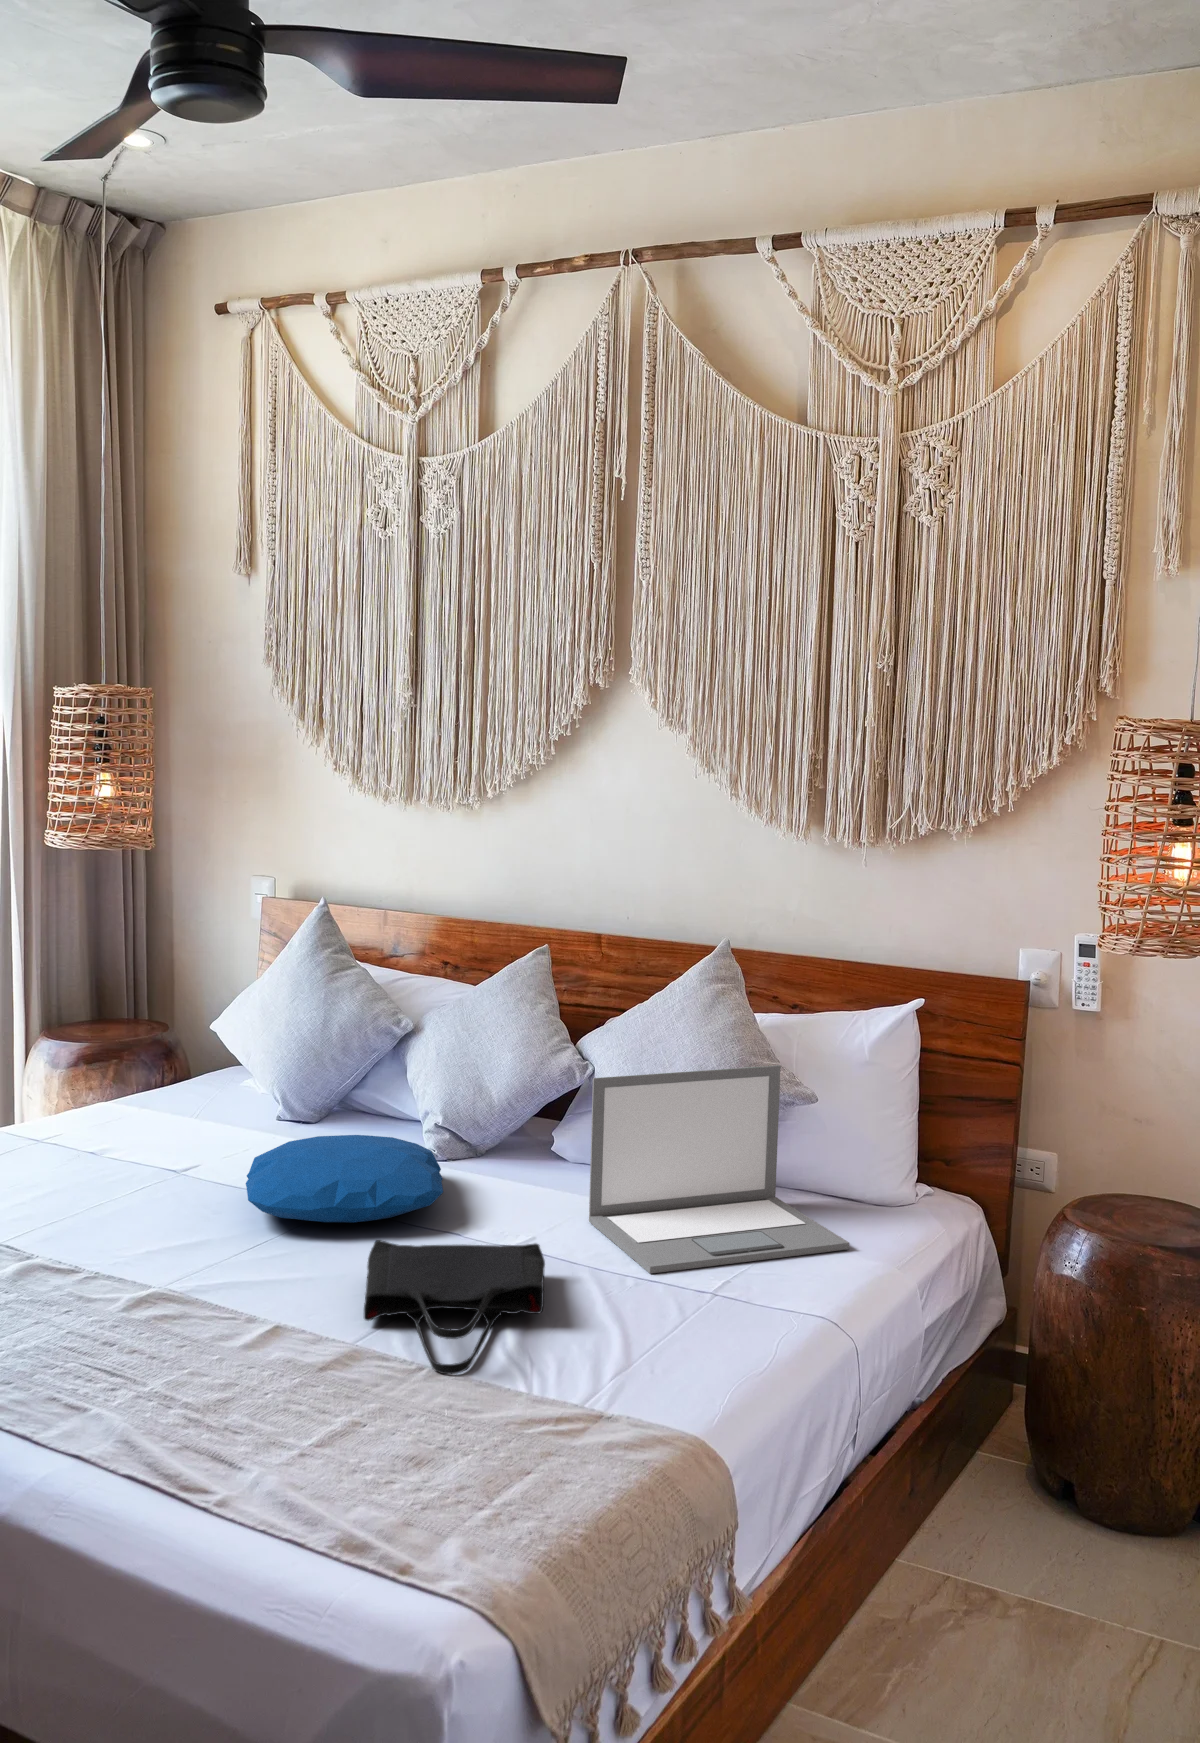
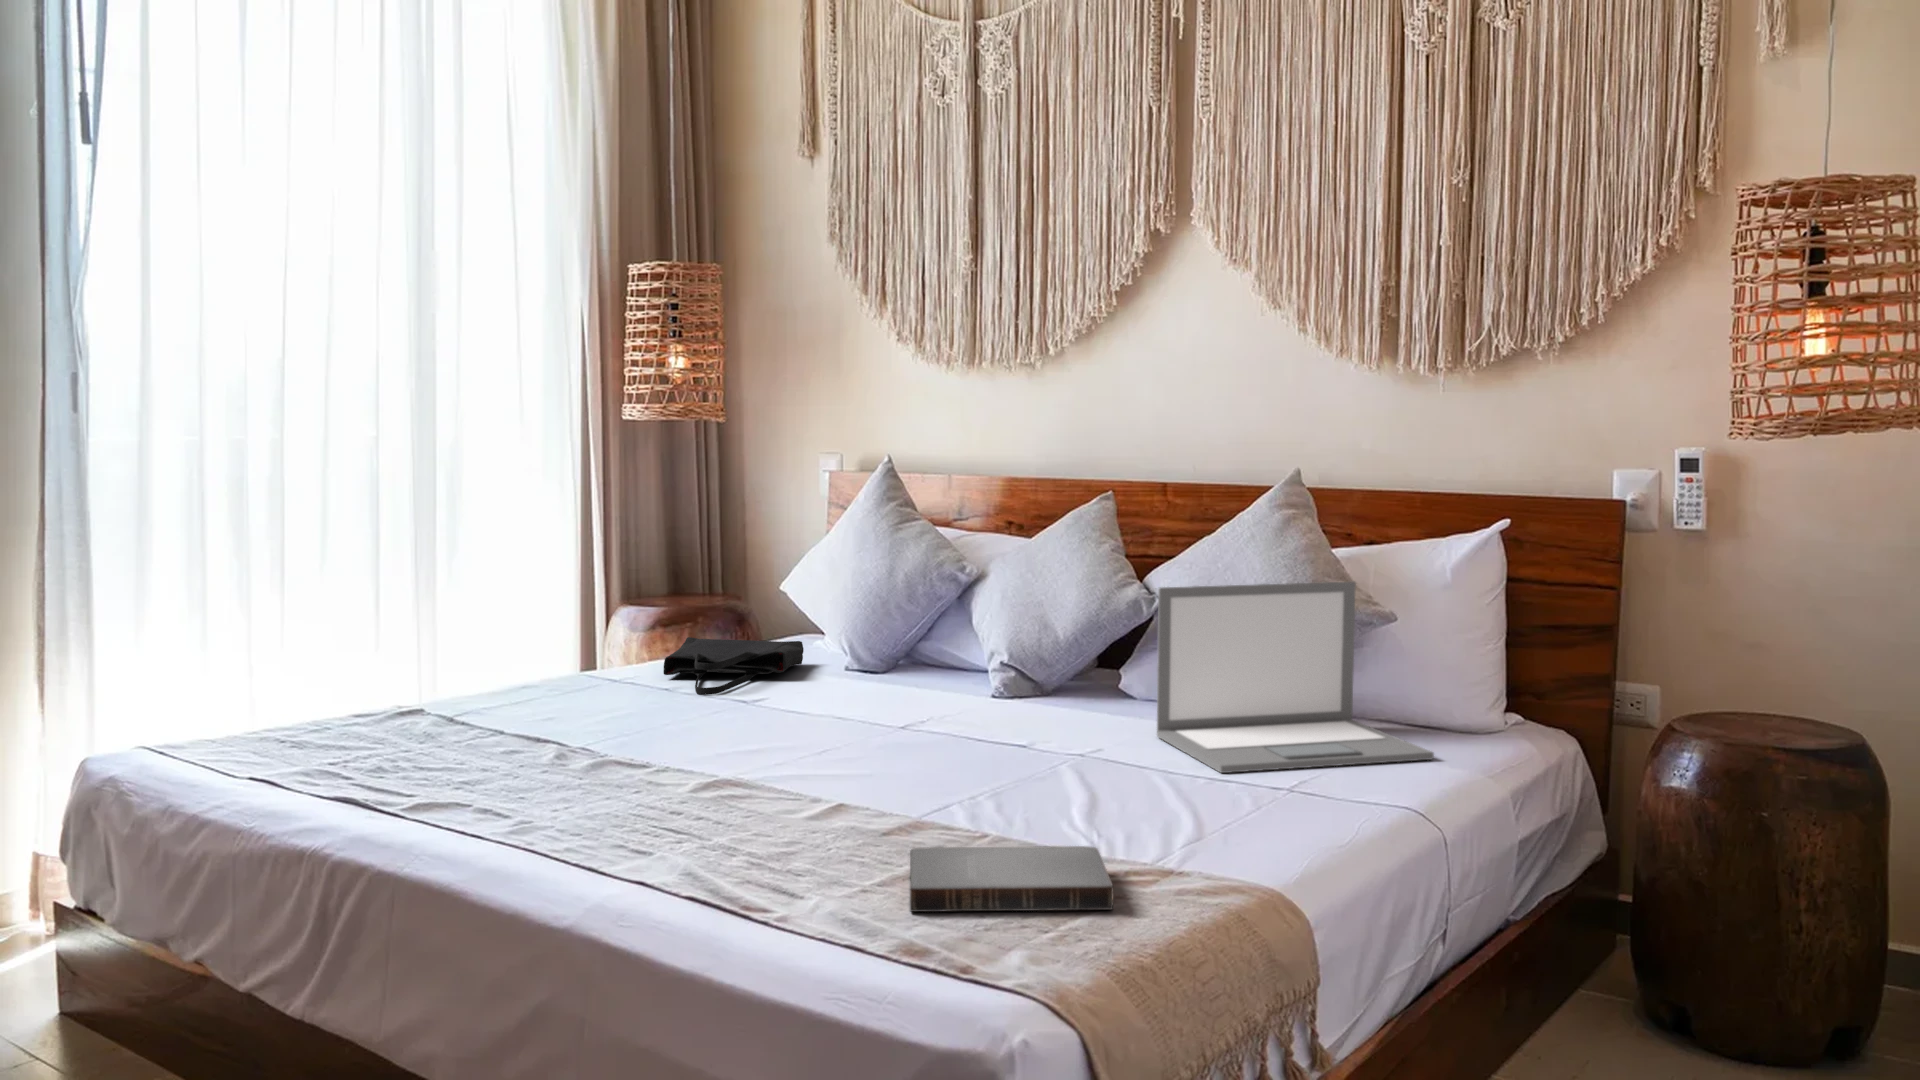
pillow: present [246,1135,443,1222] -> none [812,659,1008,731]
tote bag: present [364,1240,545,1374] -> present [663,637,804,695]
book: none [348,1396,546,1486] -> present [910,846,1113,912]

